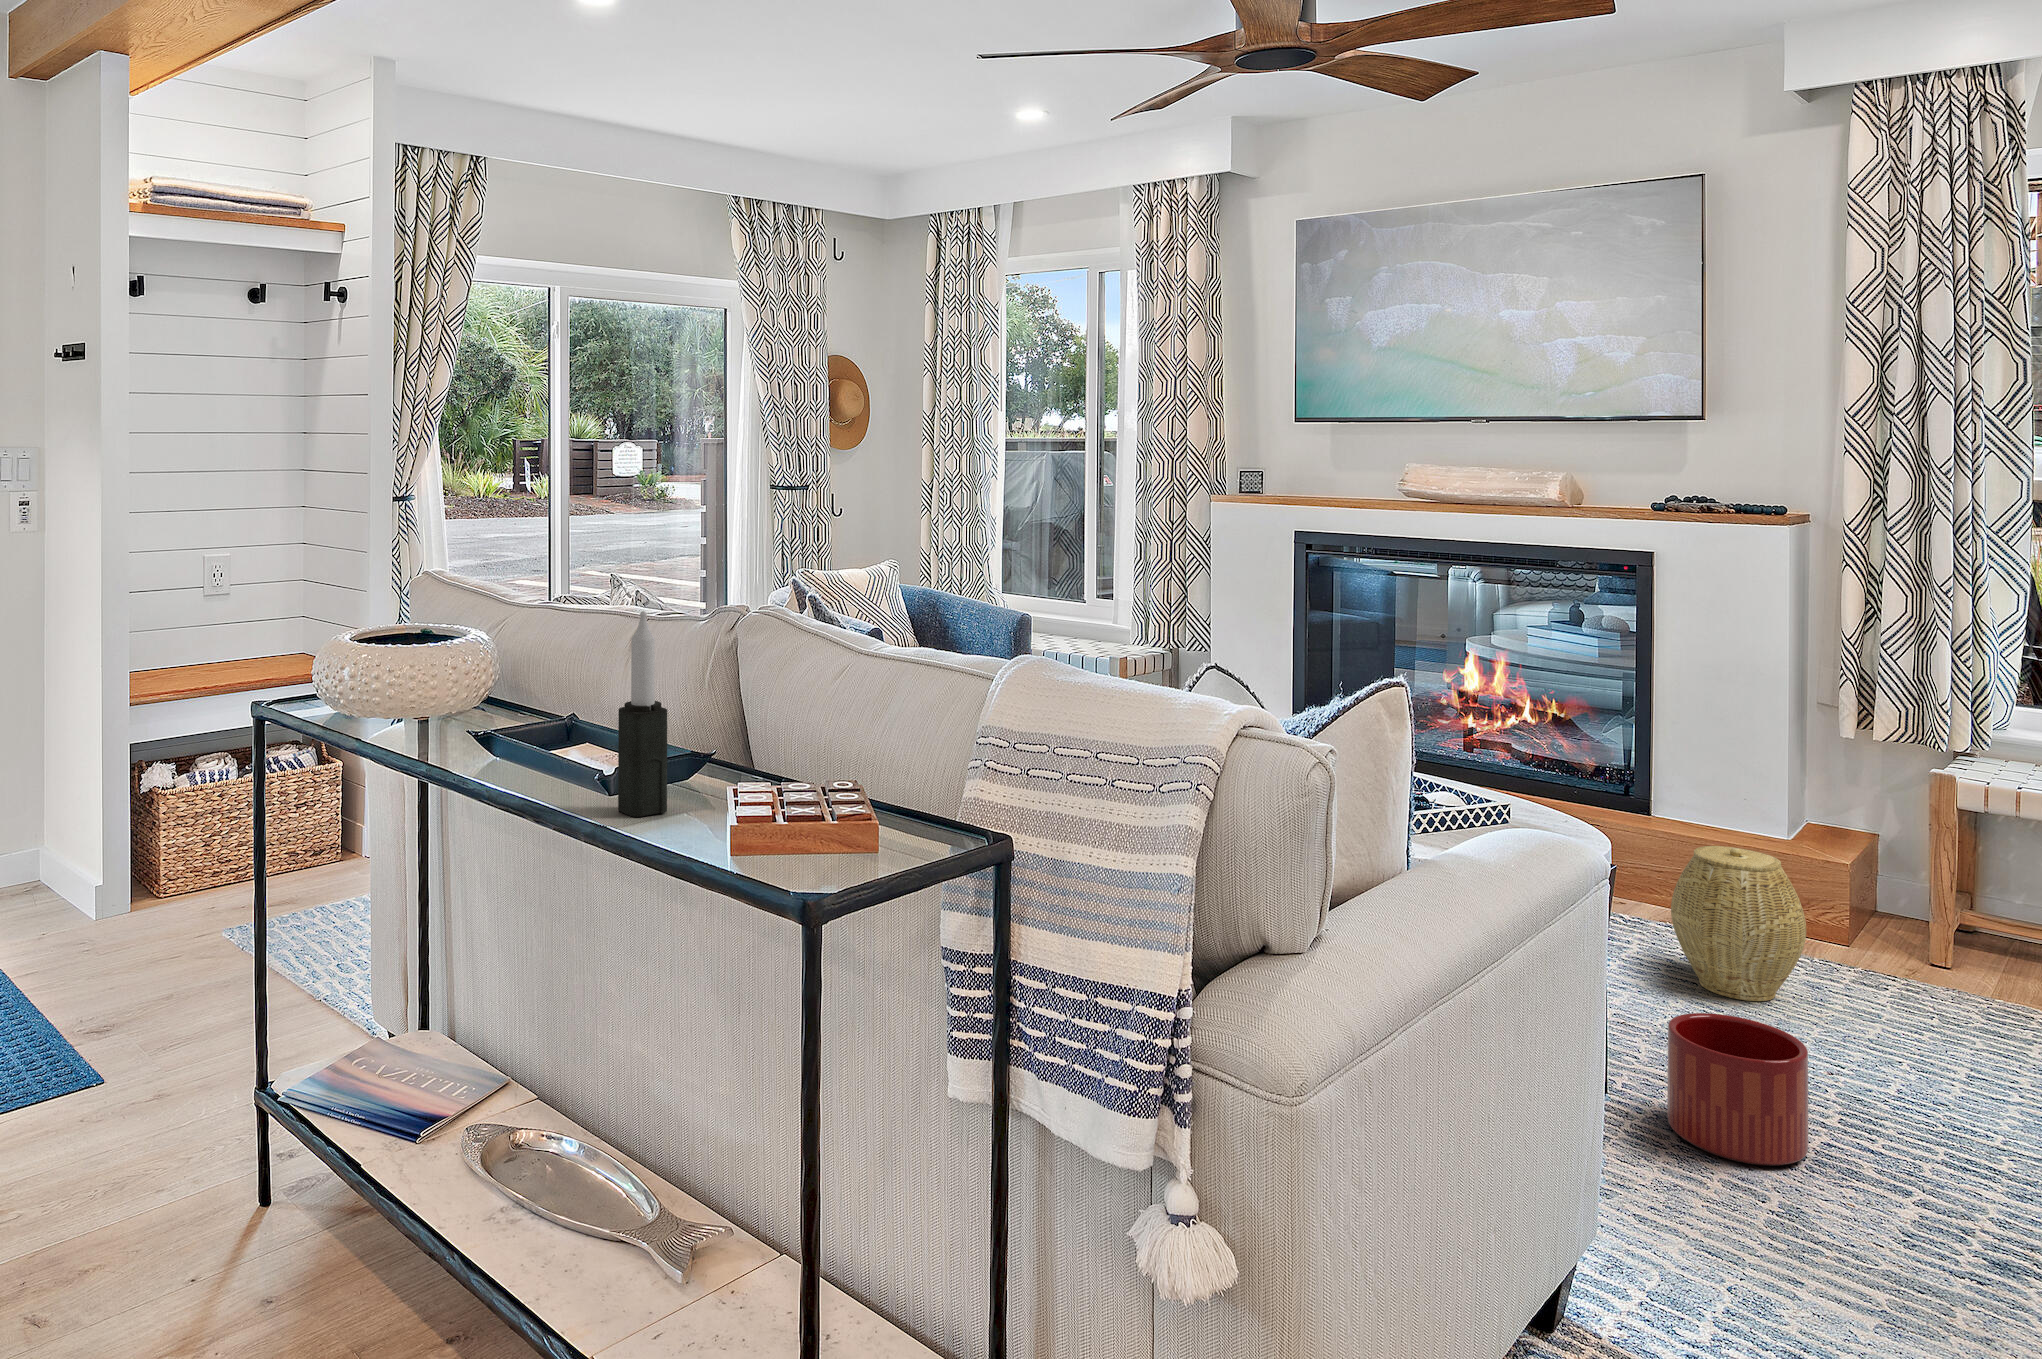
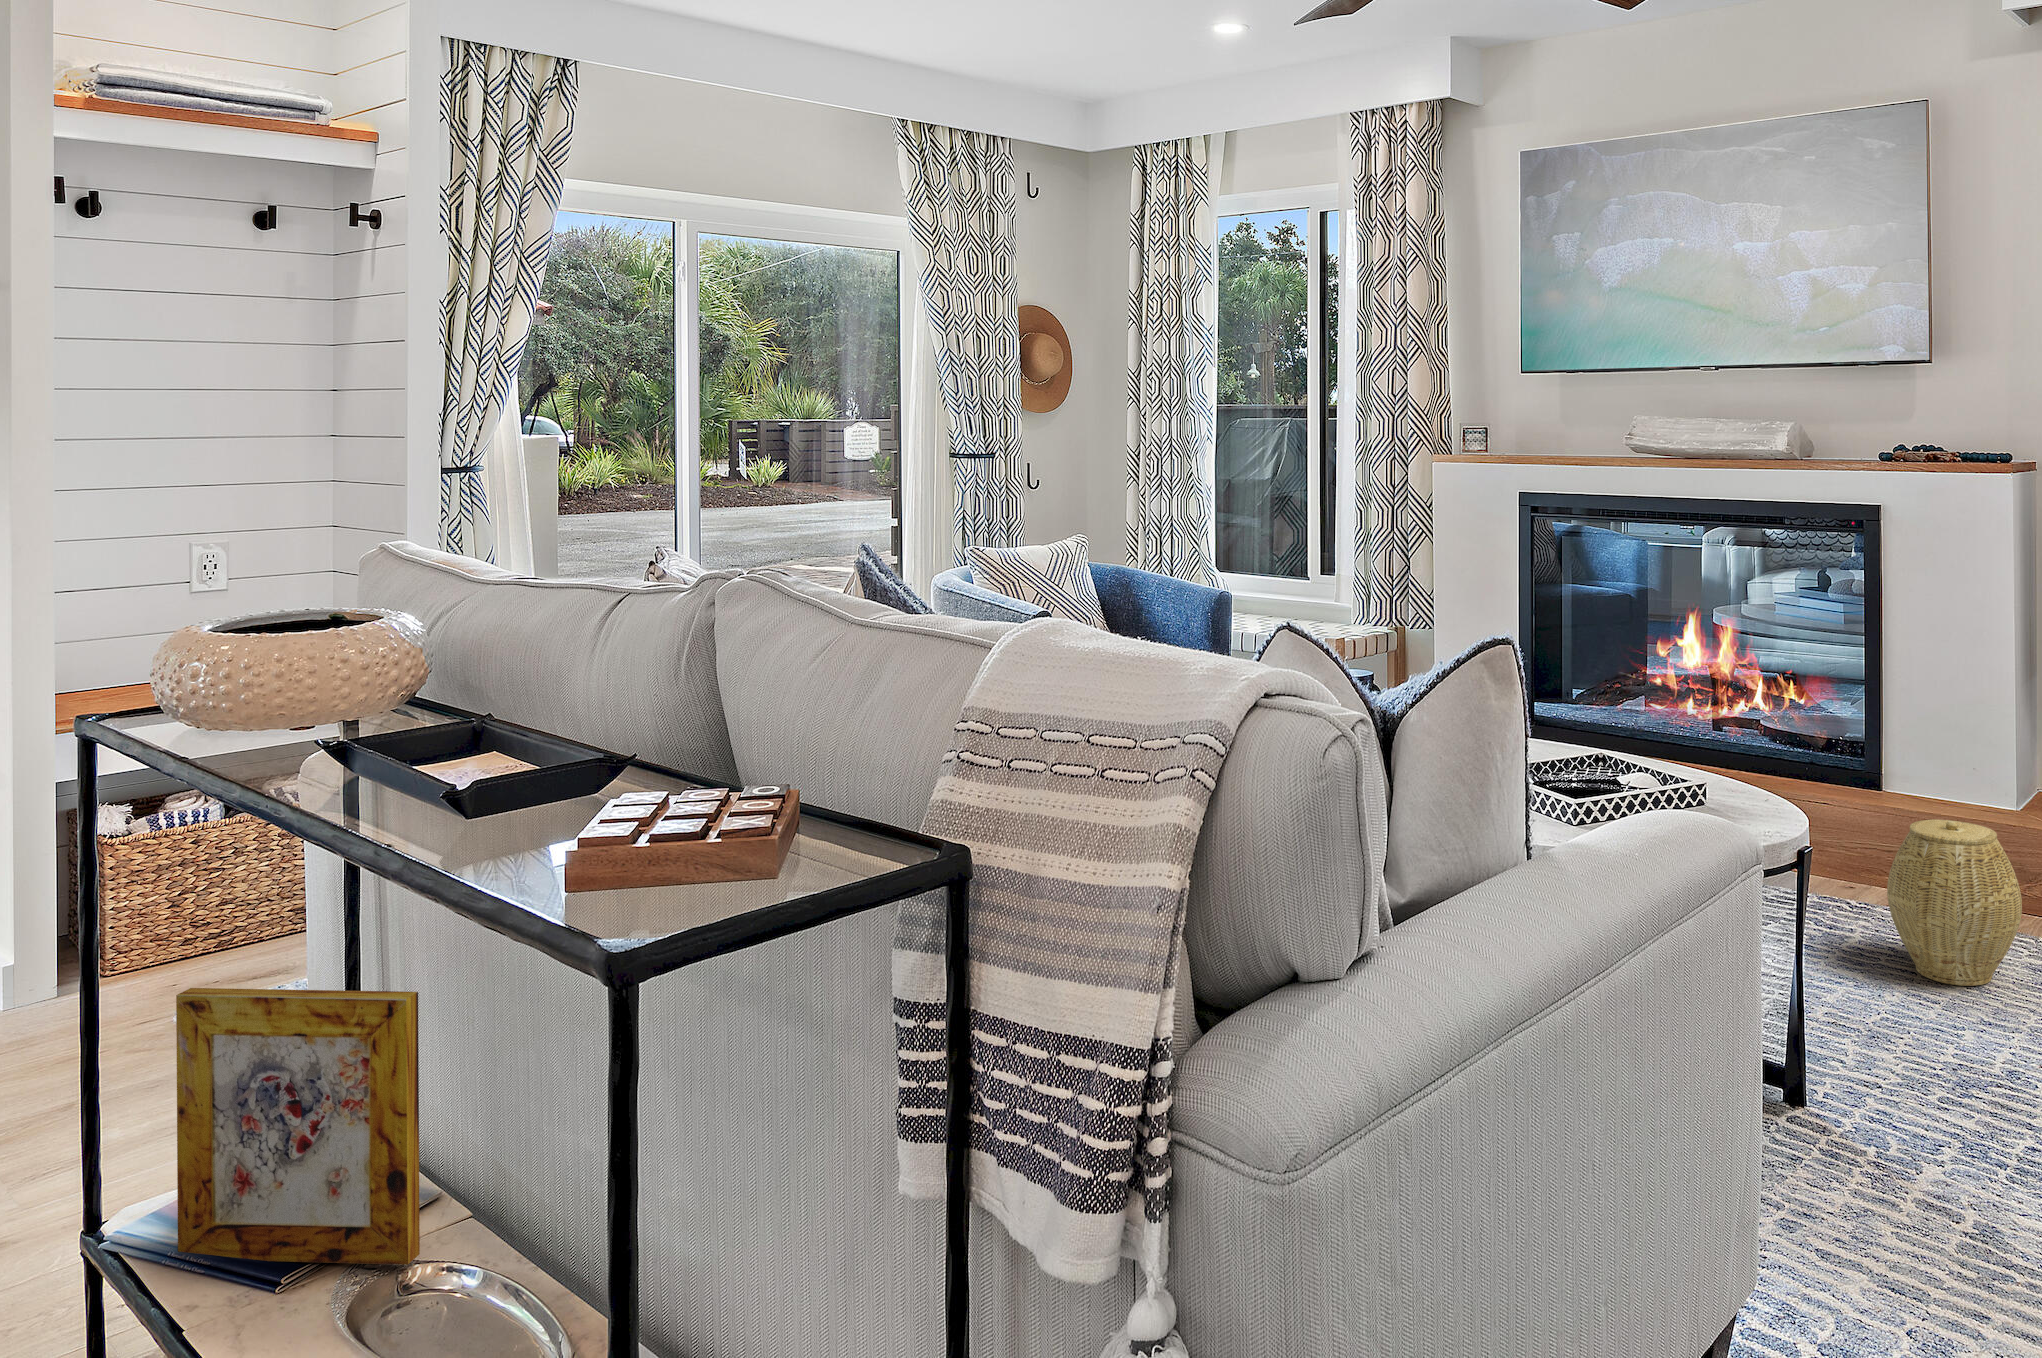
candle: present [618,611,667,817] -> none [432,555,505,840]
picture frame: none [366,916,538,1132] -> present [176,988,420,1265]
planter: present [1667,1013,1808,1166] -> none [1866,1006,2010,1175]

